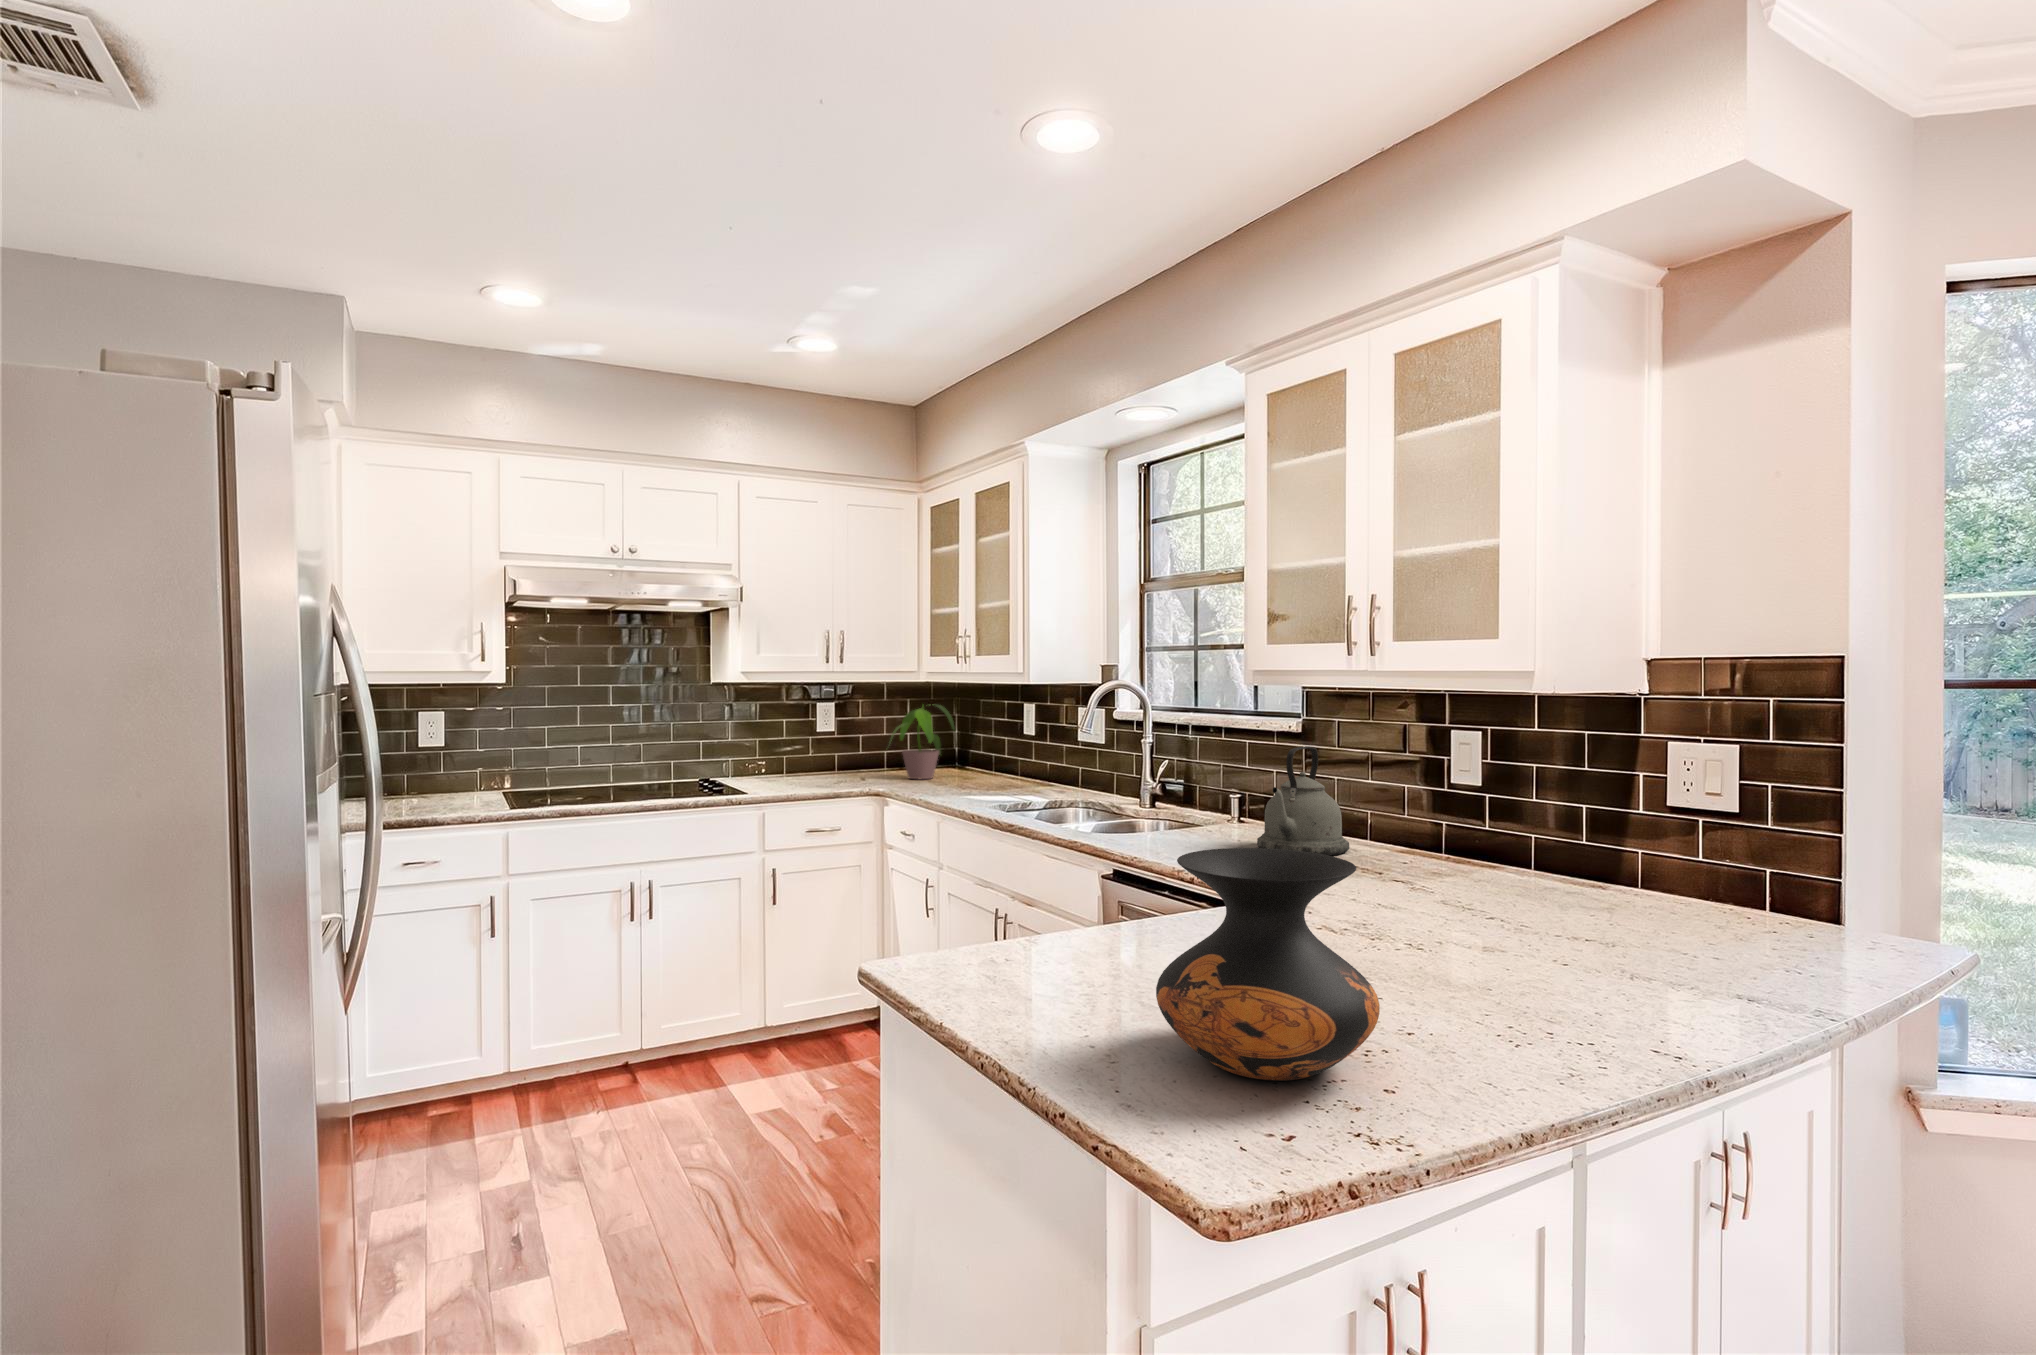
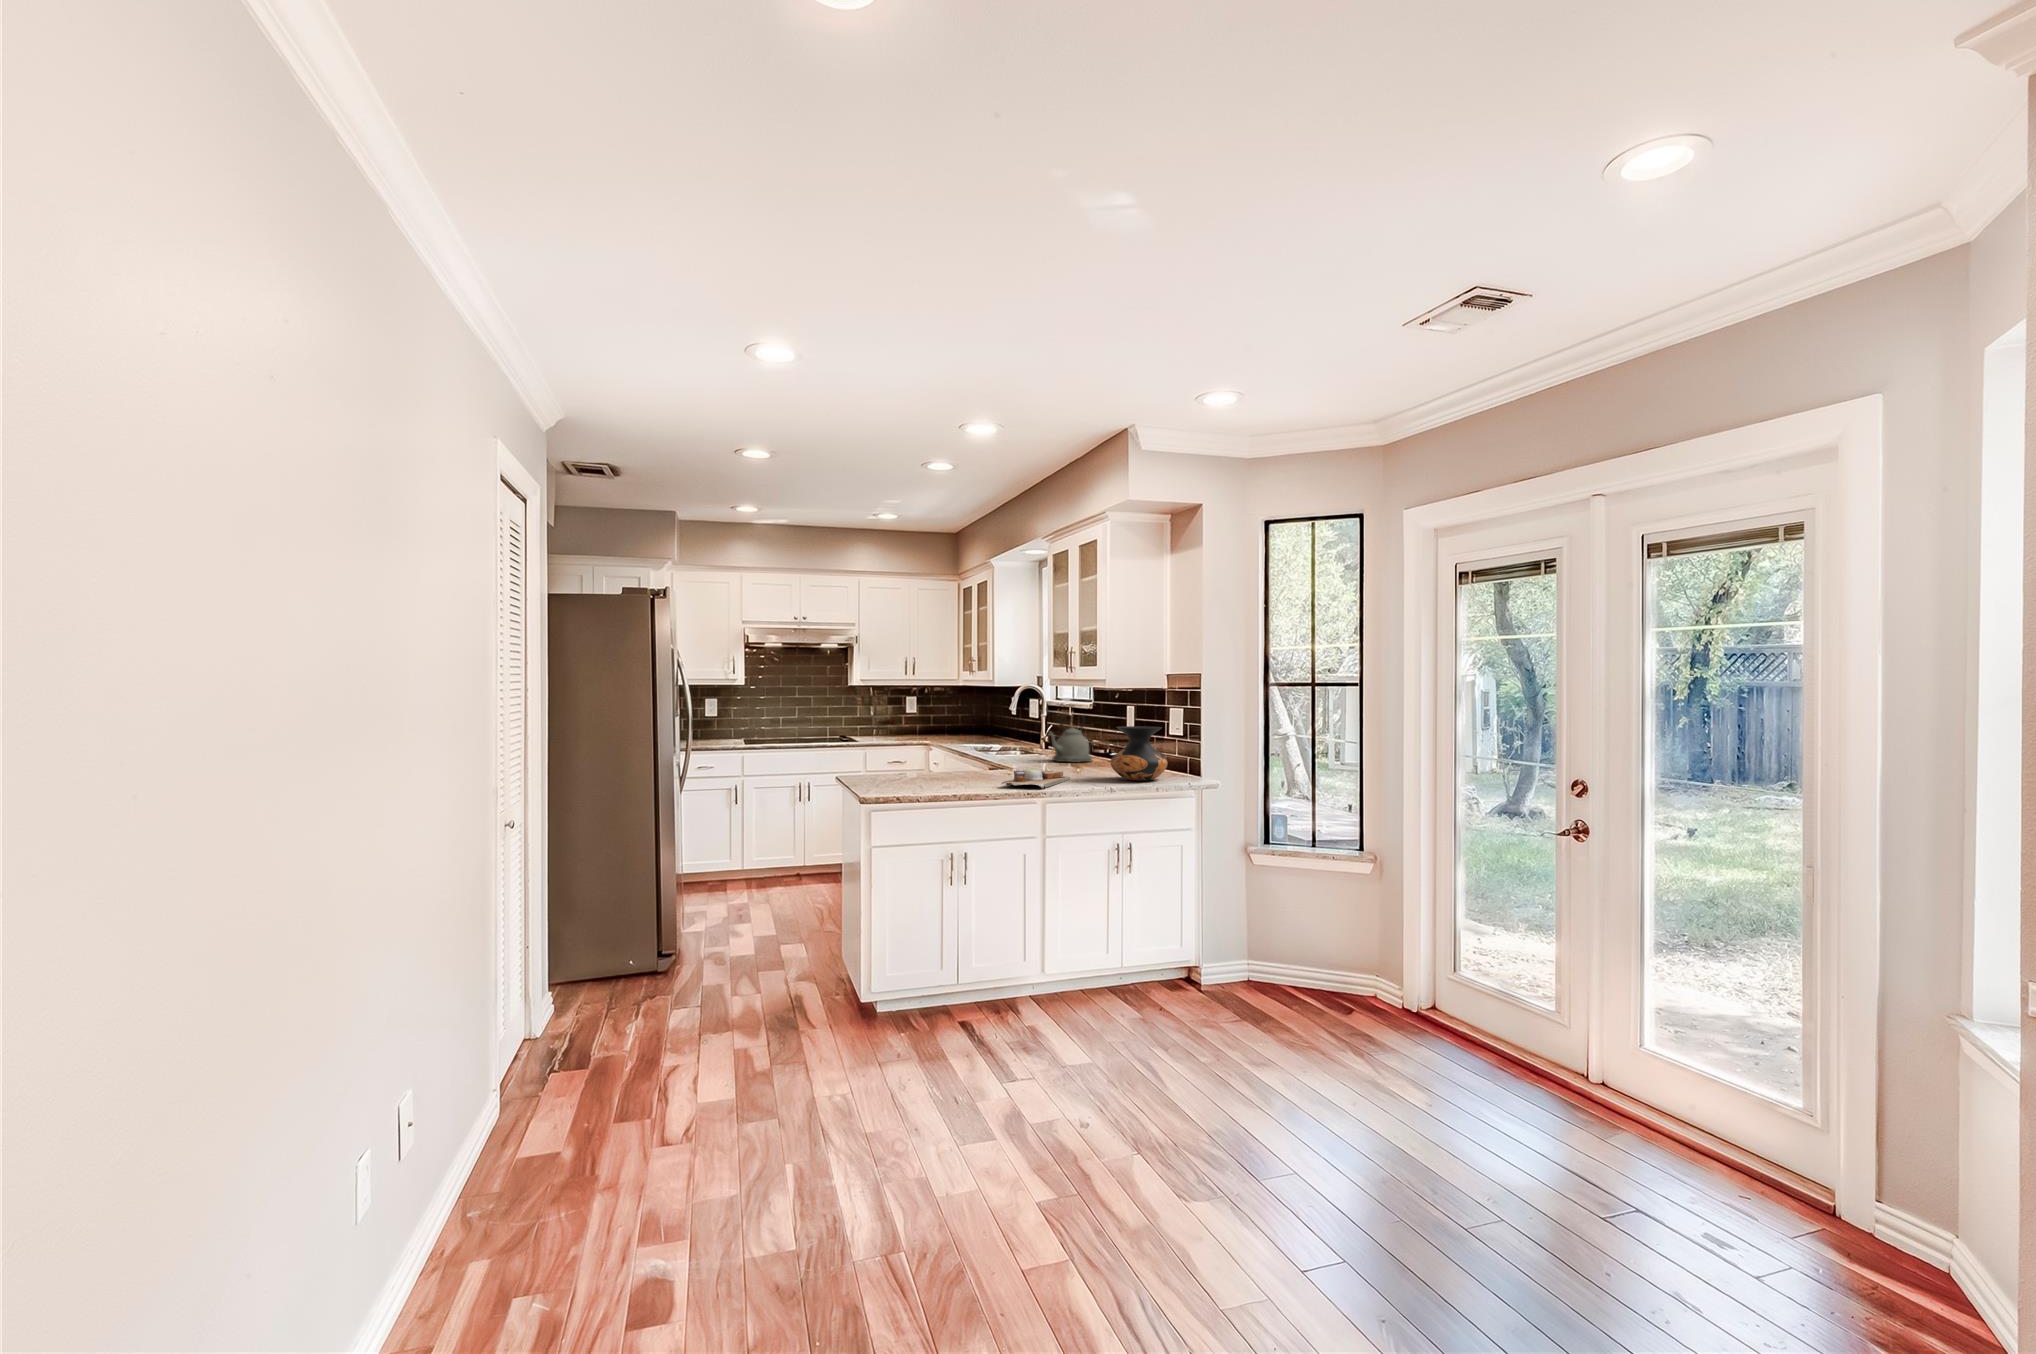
potted plant: present [891,705,955,779] -> none [936,698,980,739]
vase: present [1156,848,1380,1081] -> present [1110,726,1168,781]
cutting board: none [1407,917,1638,1029] -> present [1002,768,1070,788]

